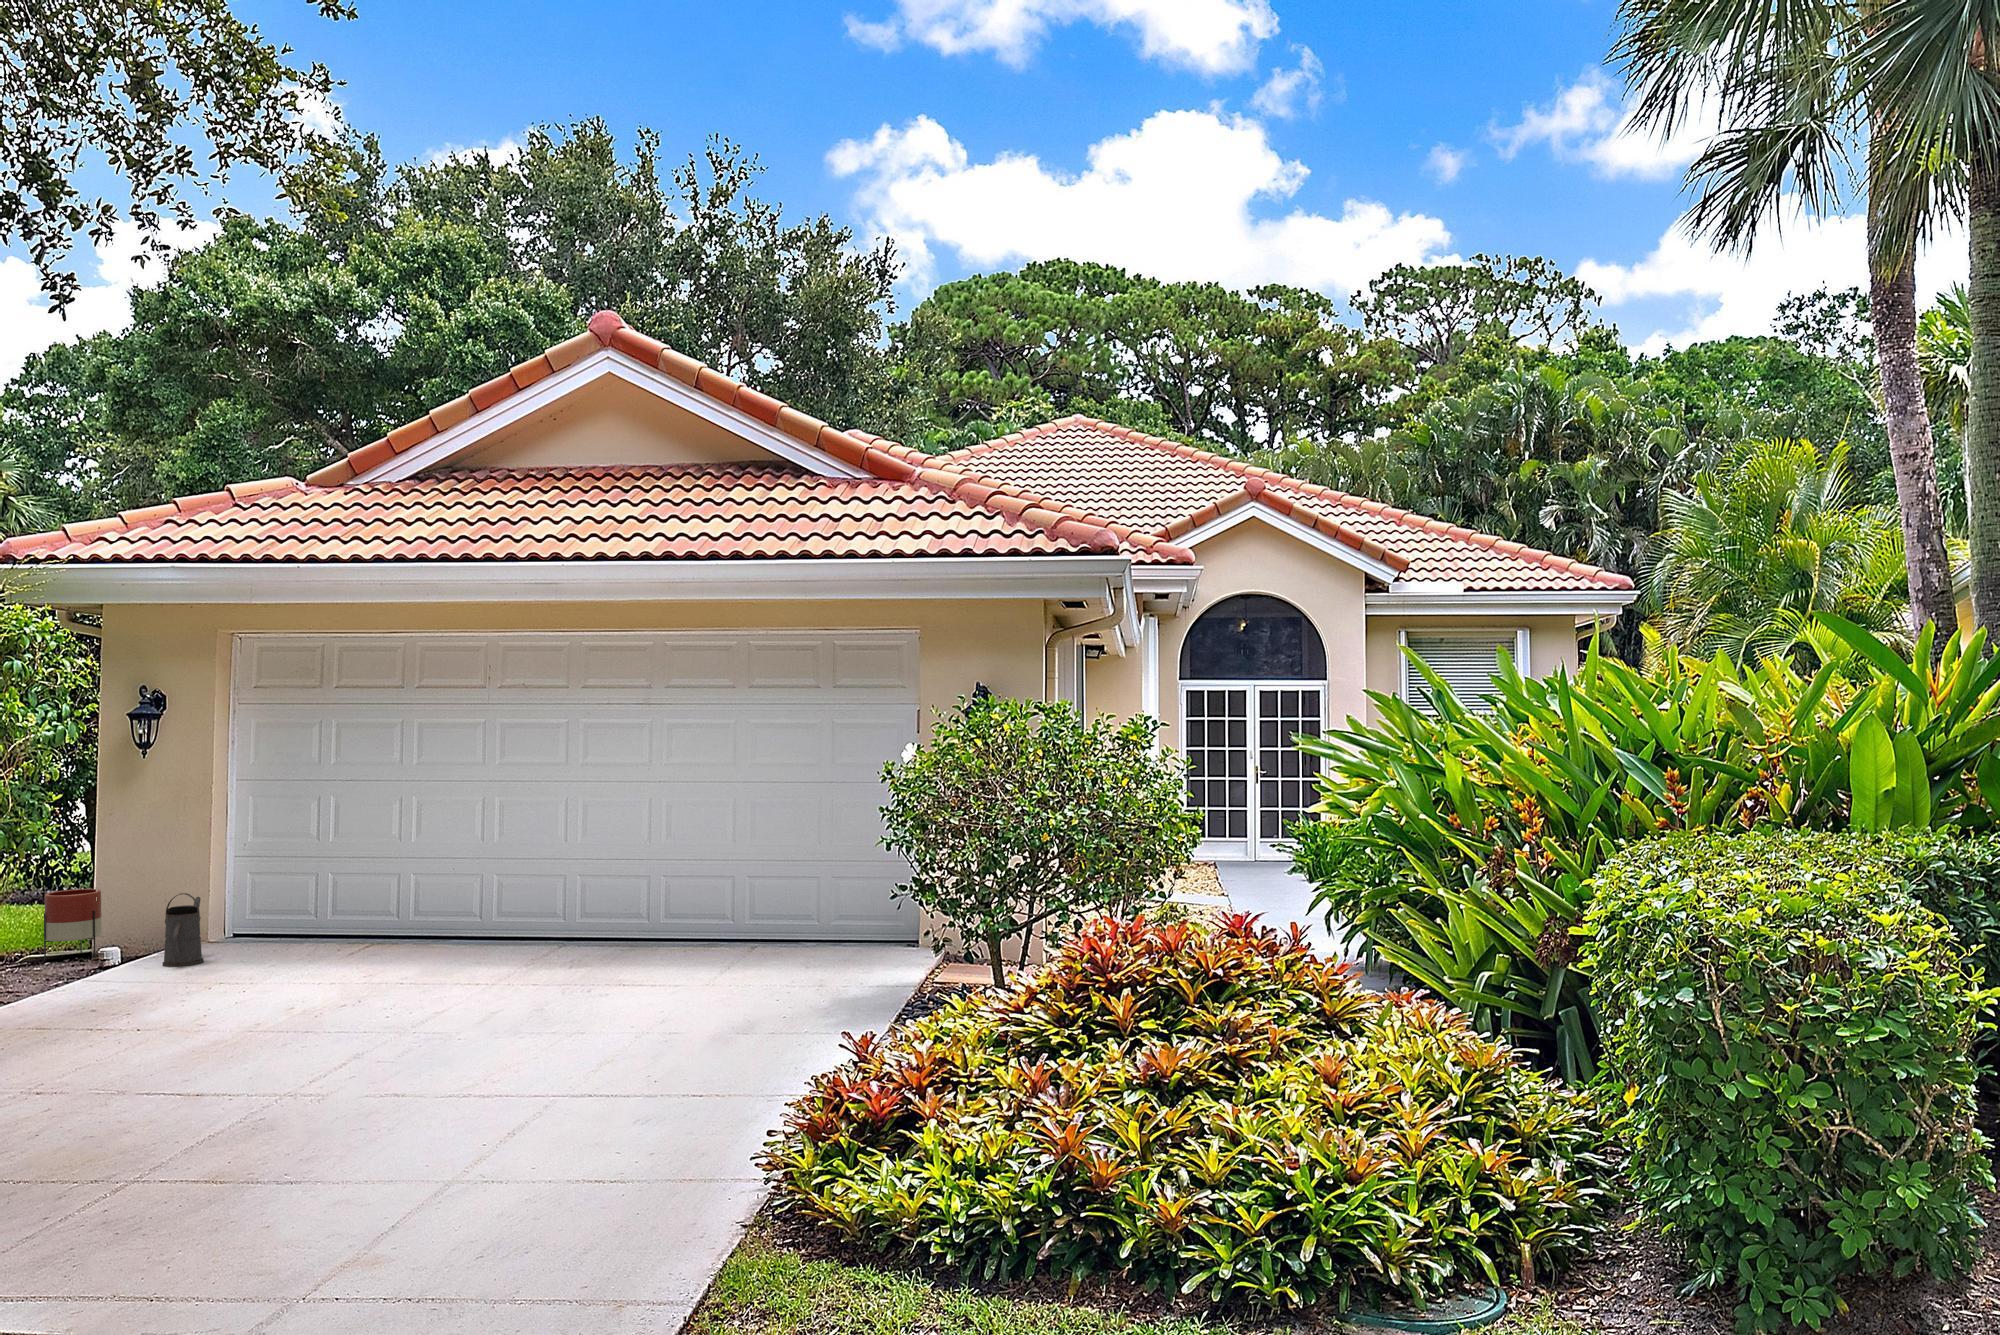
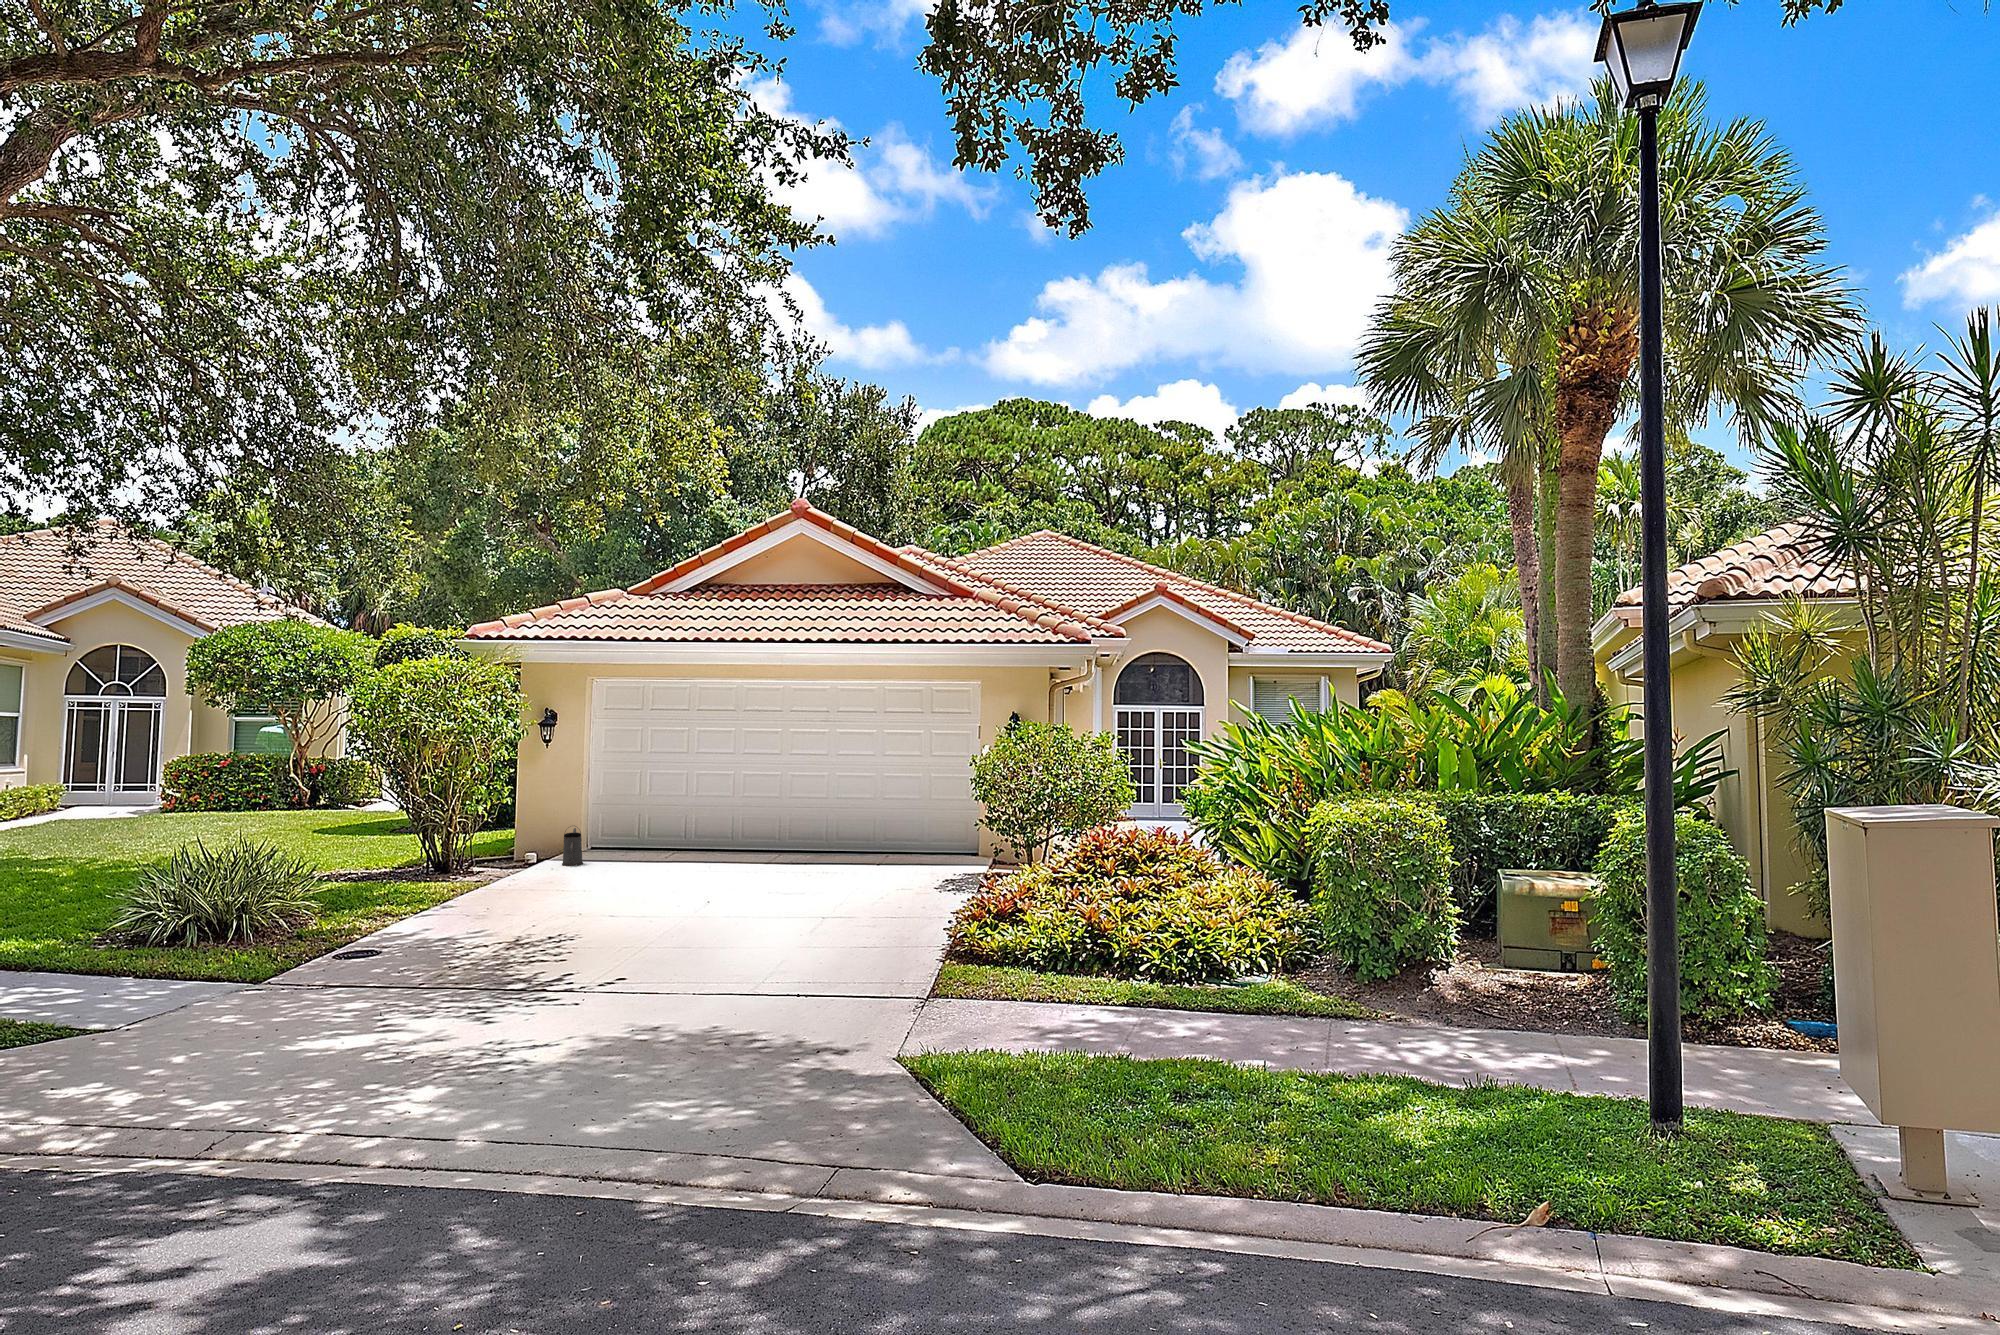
planter: present [44,889,102,961] -> none [491,824,520,863]

